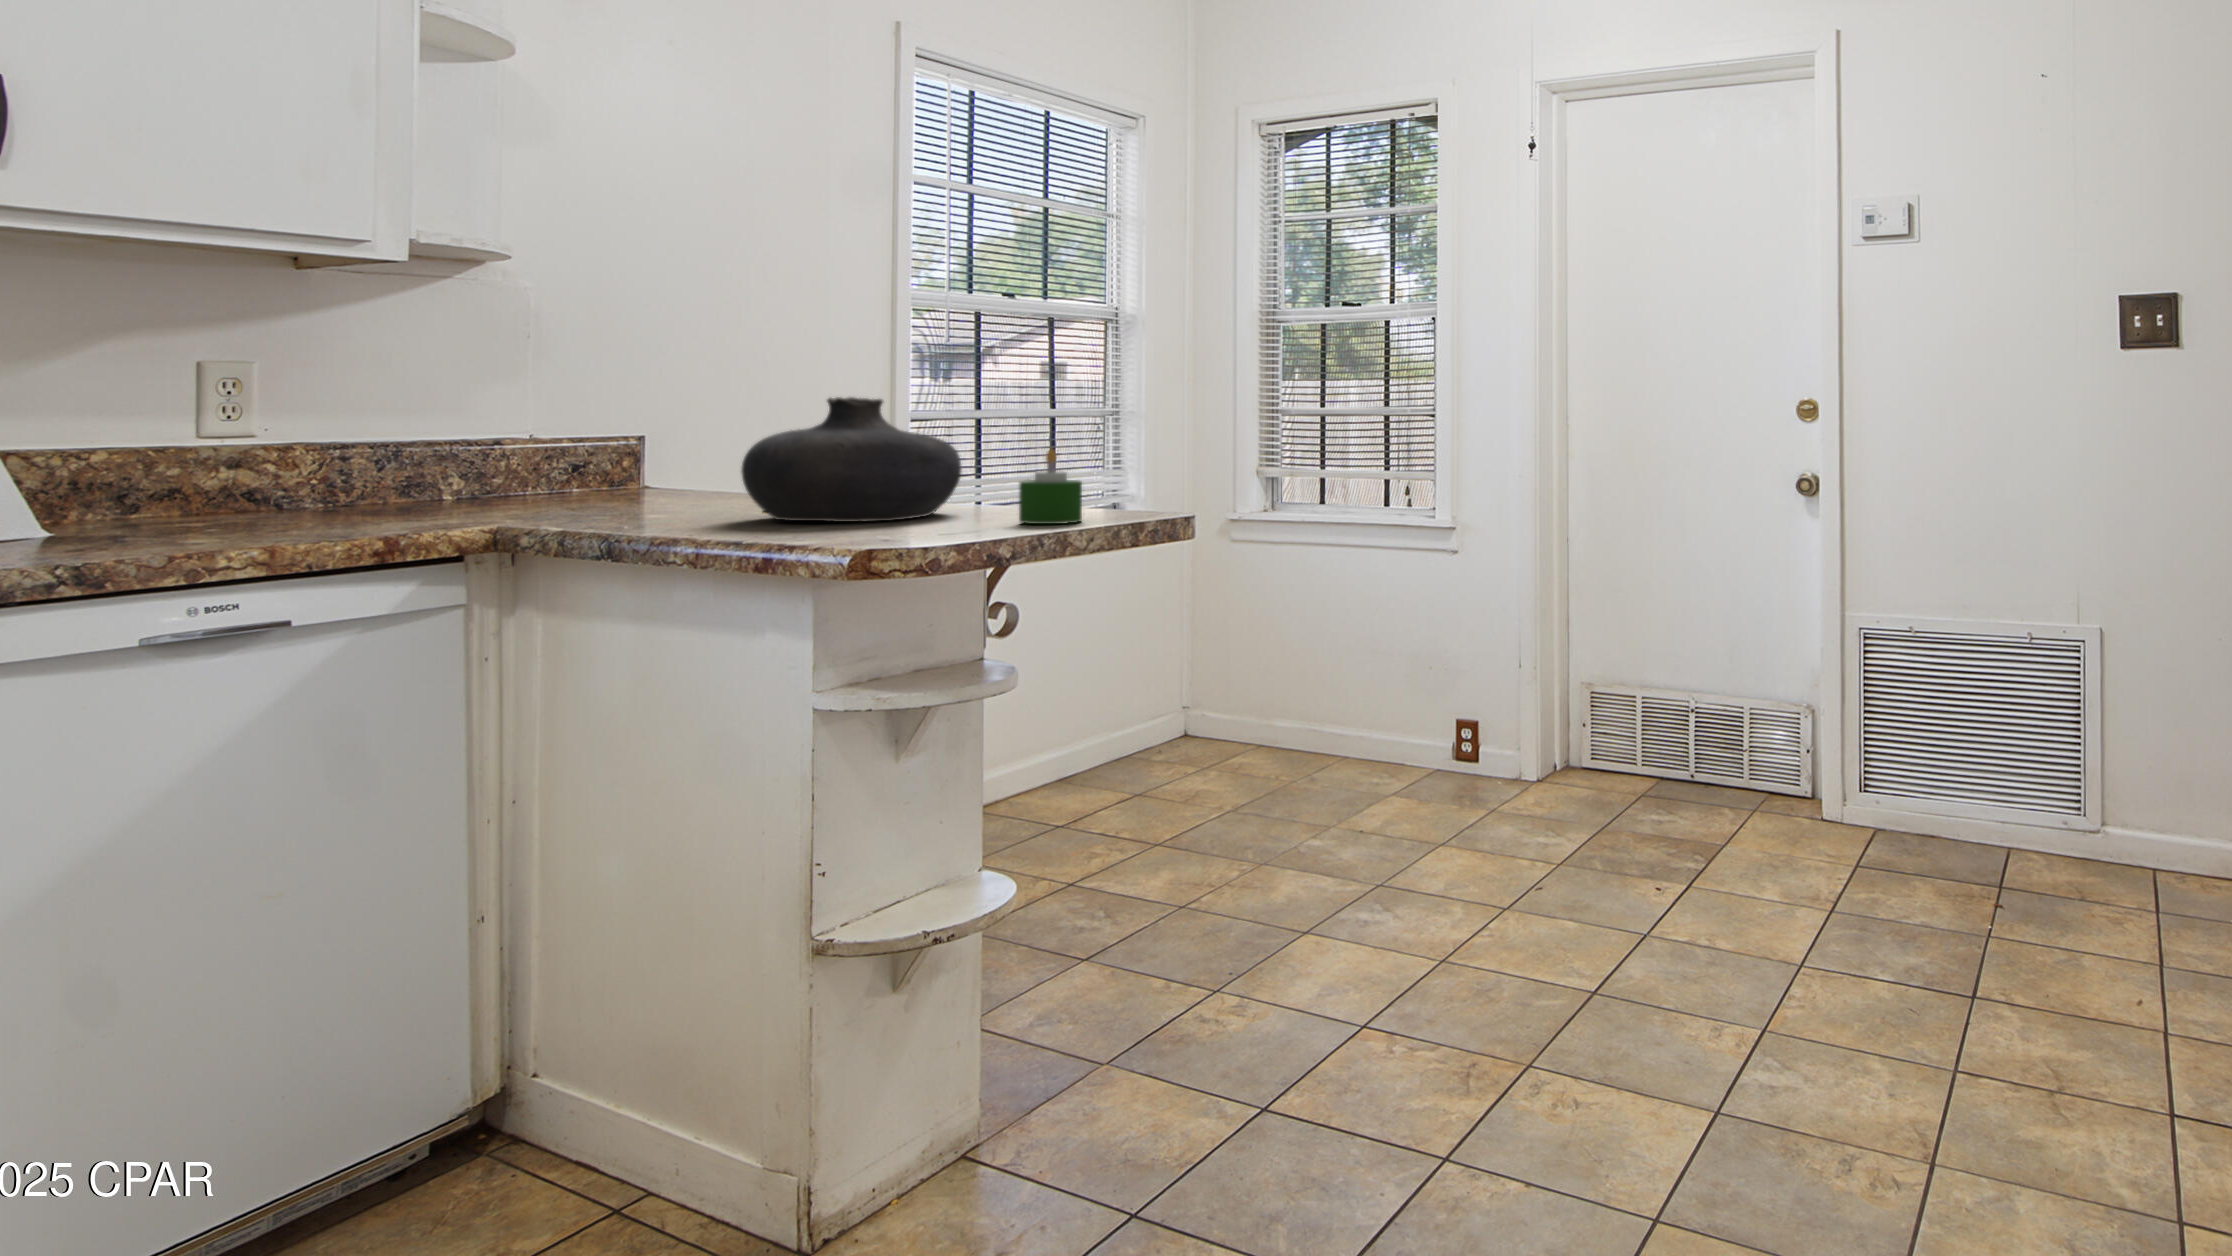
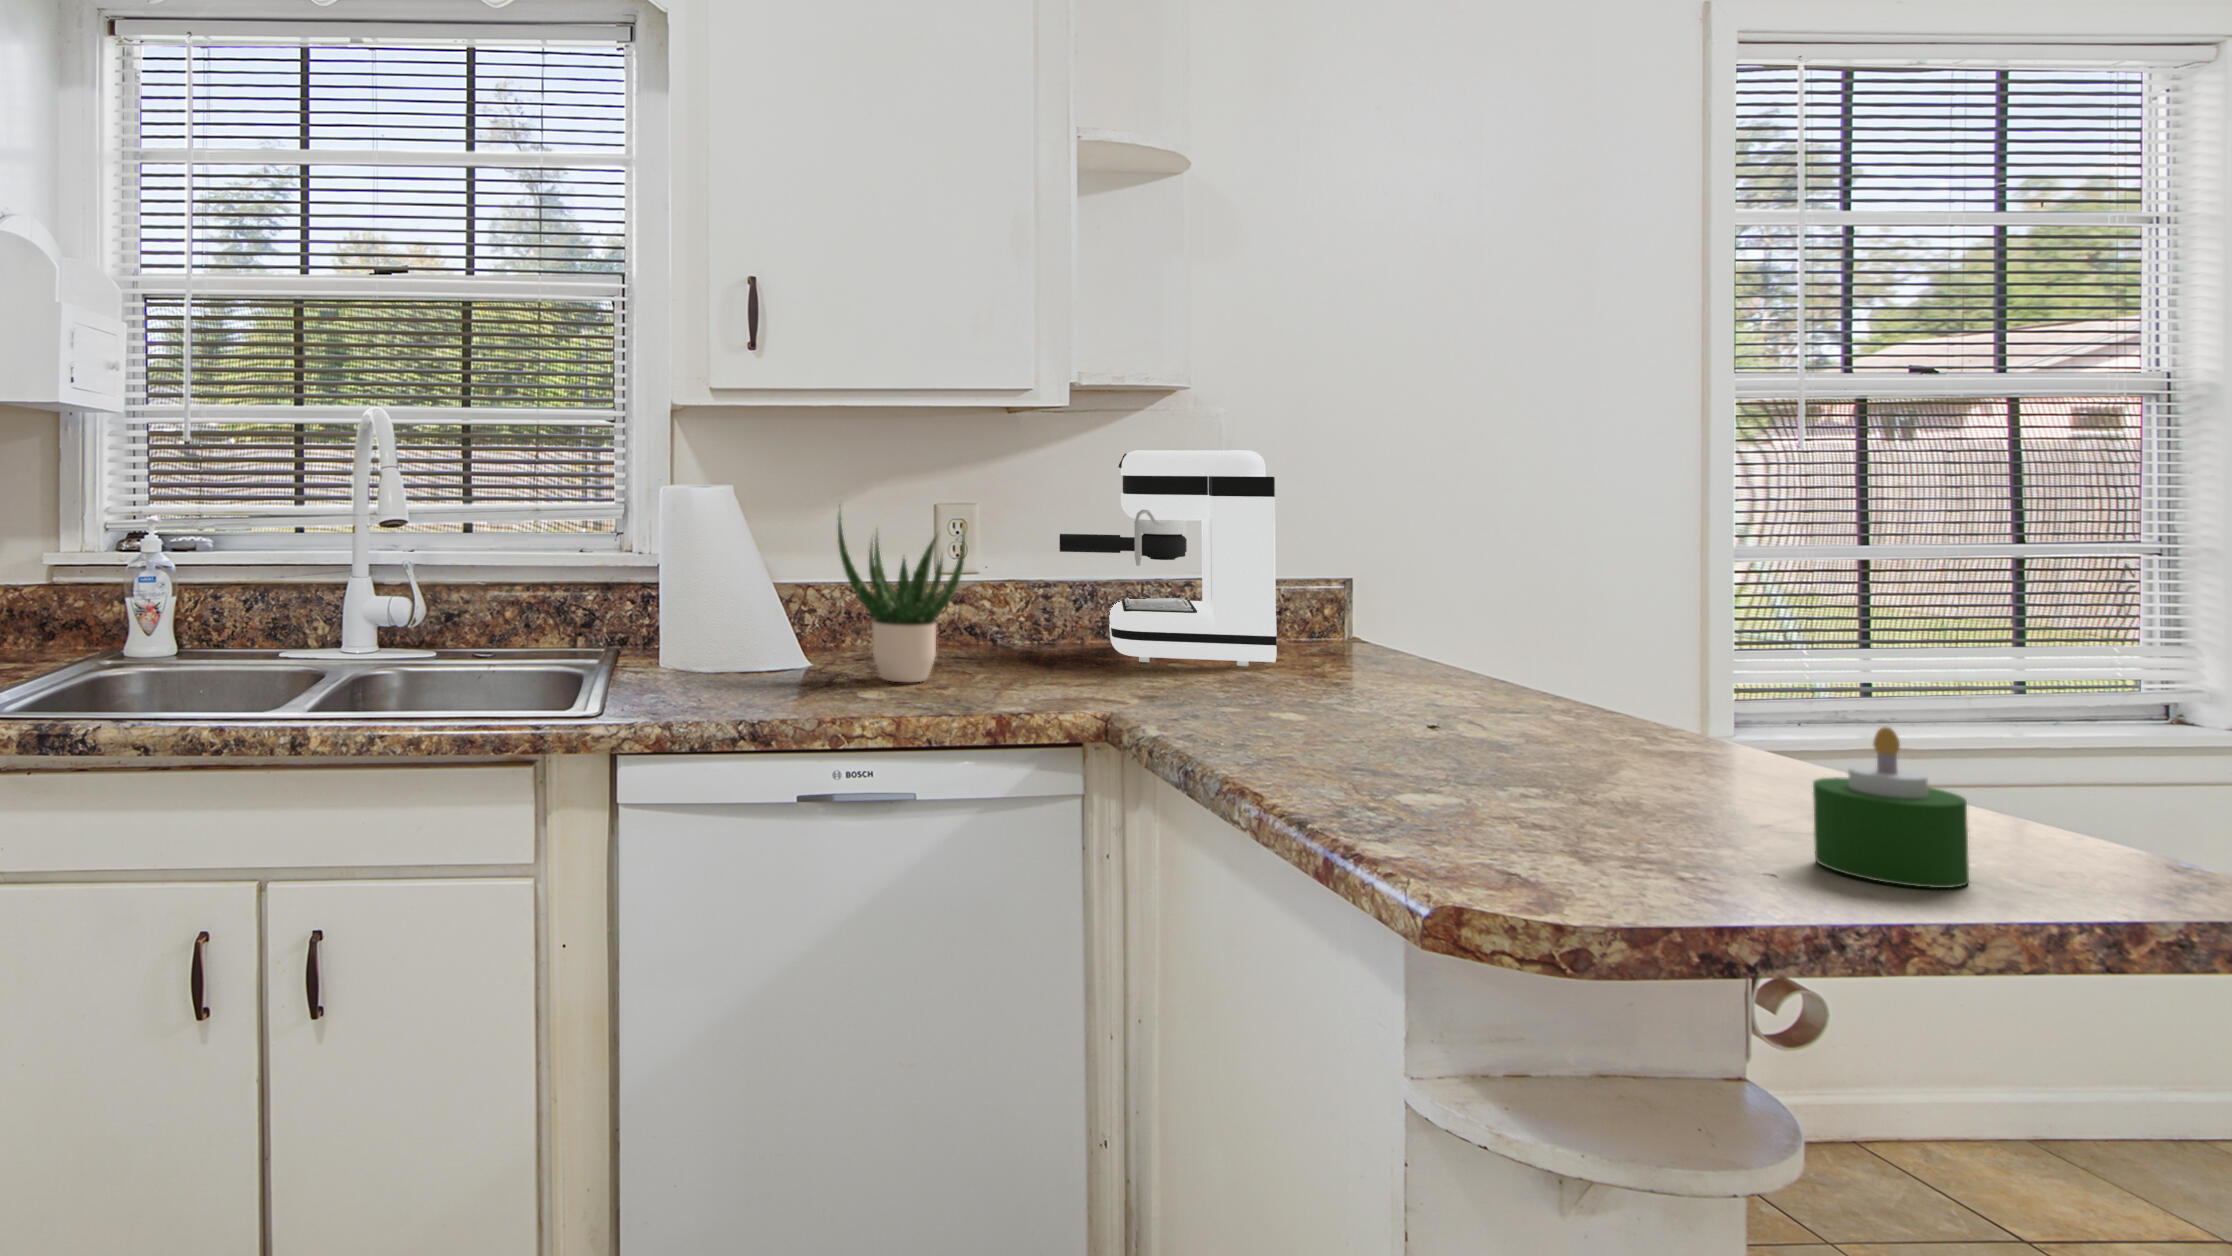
coffee maker: none [362,315,606,508] -> present [1059,450,1277,666]
potted plant: none [121,344,302,533] -> present [838,515,965,682]
vase: present [741,397,962,522] -> none [1362,583,1723,796]

